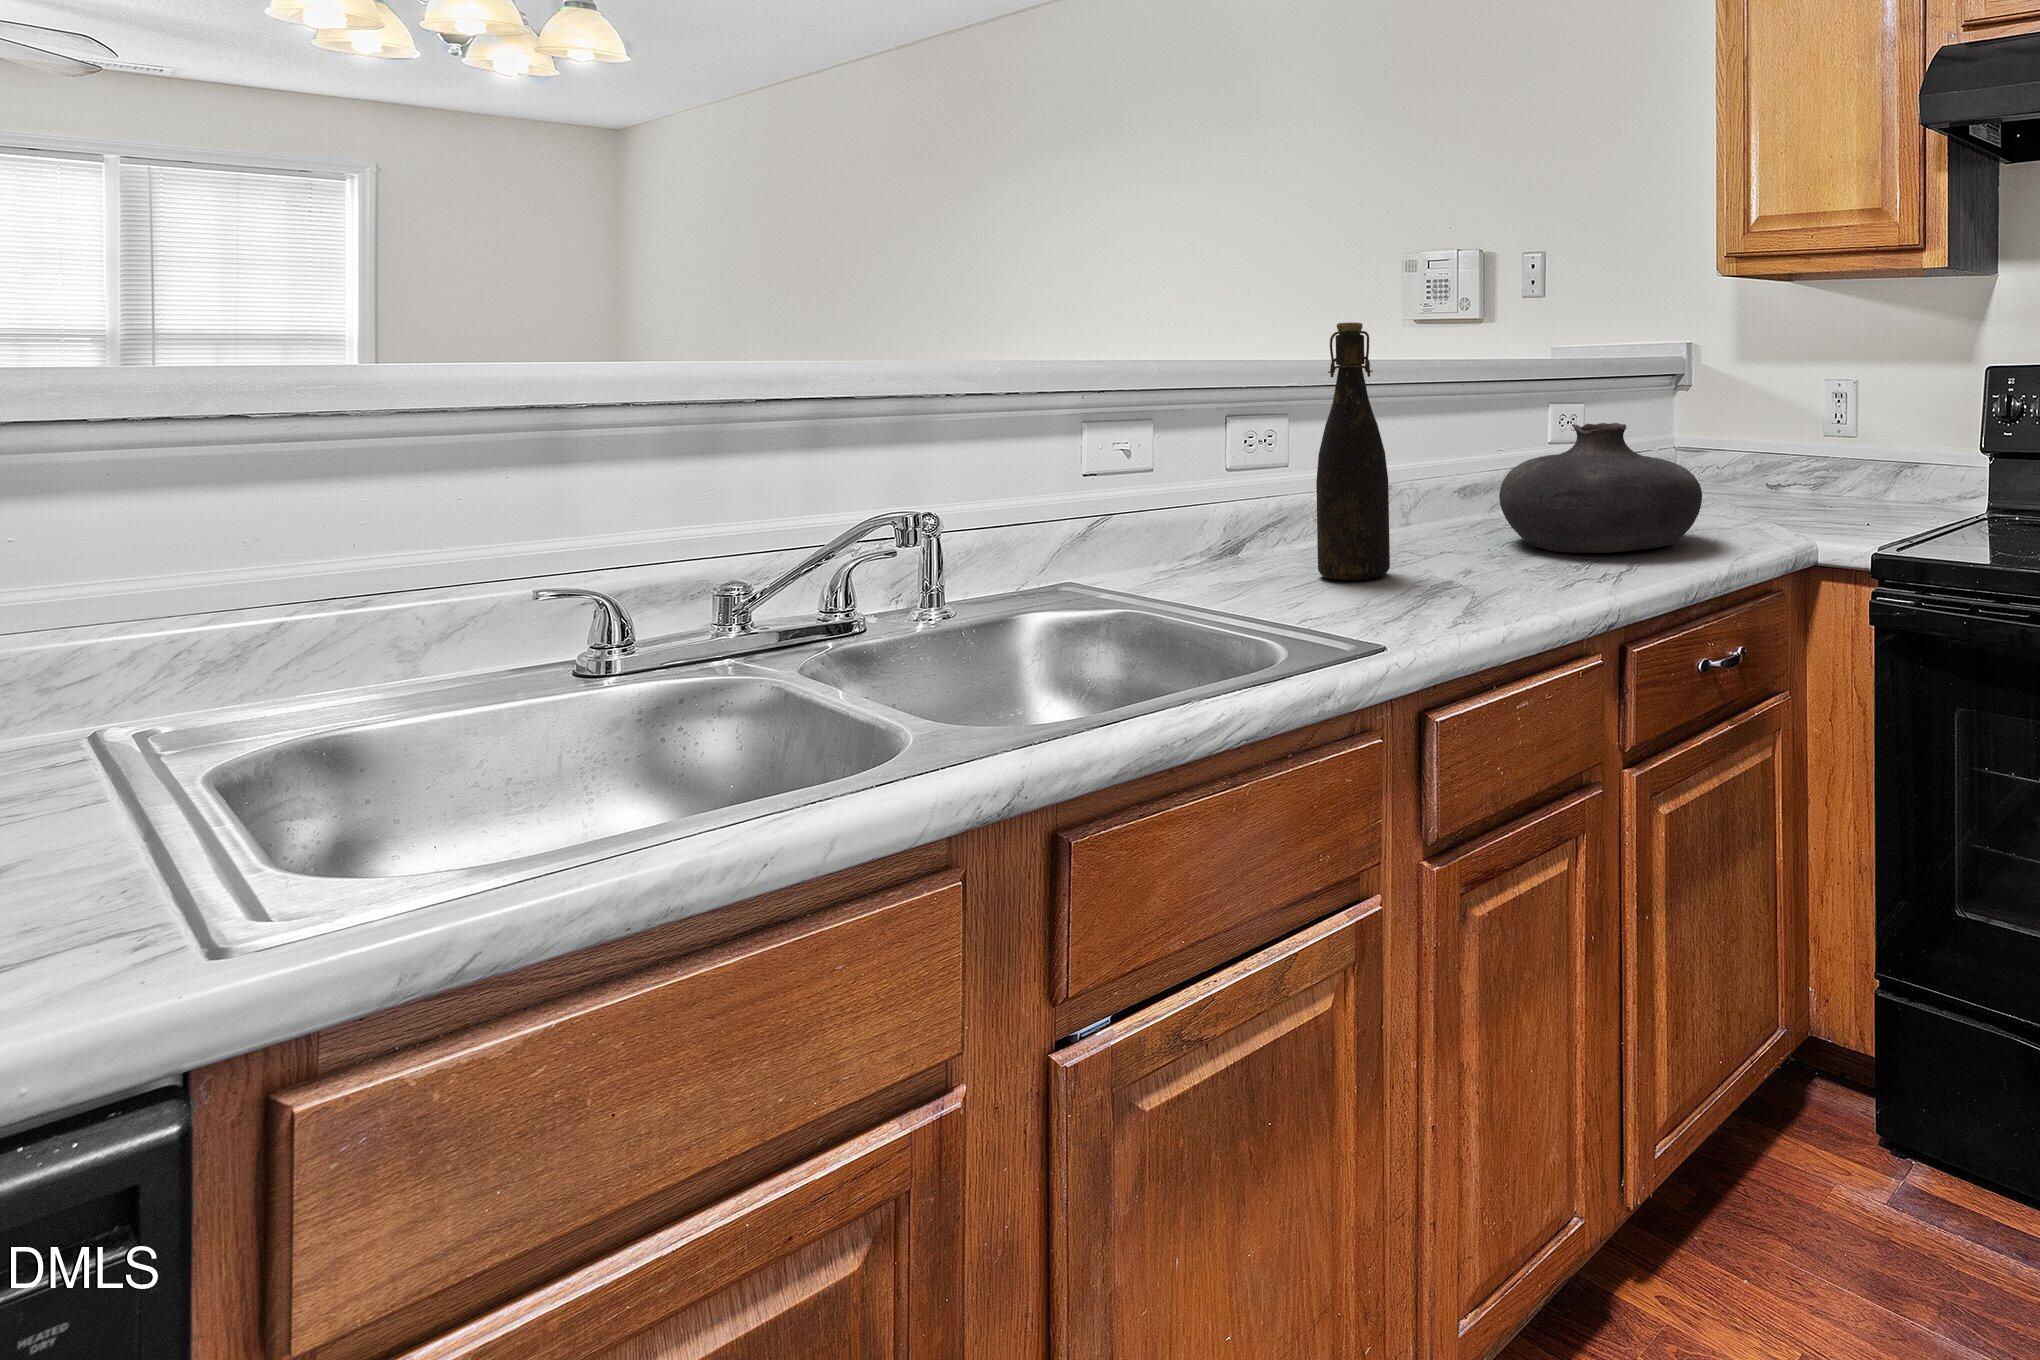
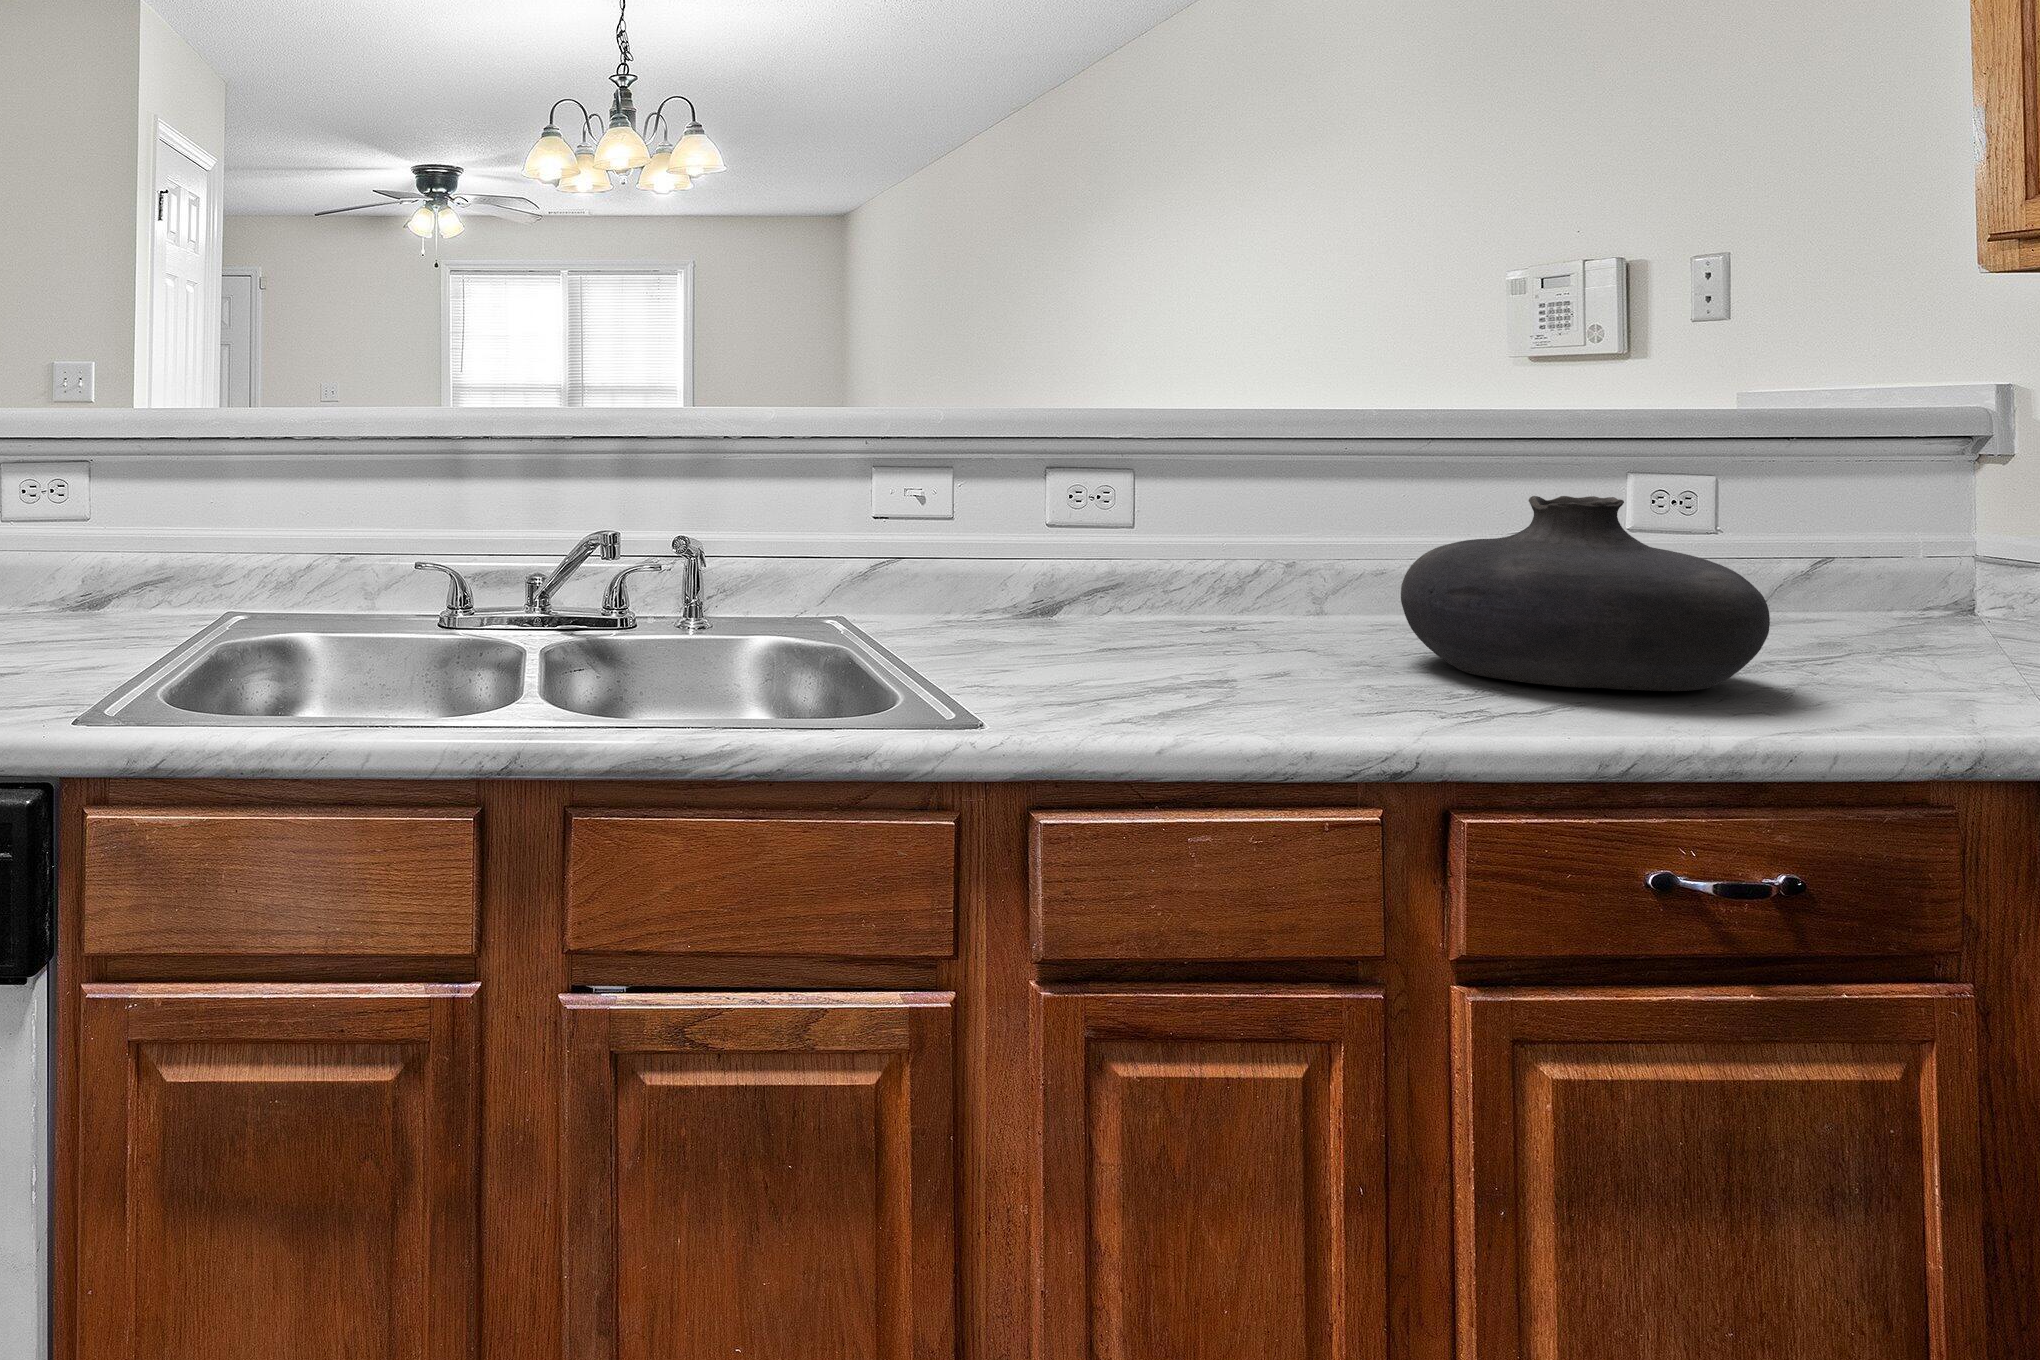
bottle: present [1316,323,1390,580] -> none [1082,352,1175,661]

